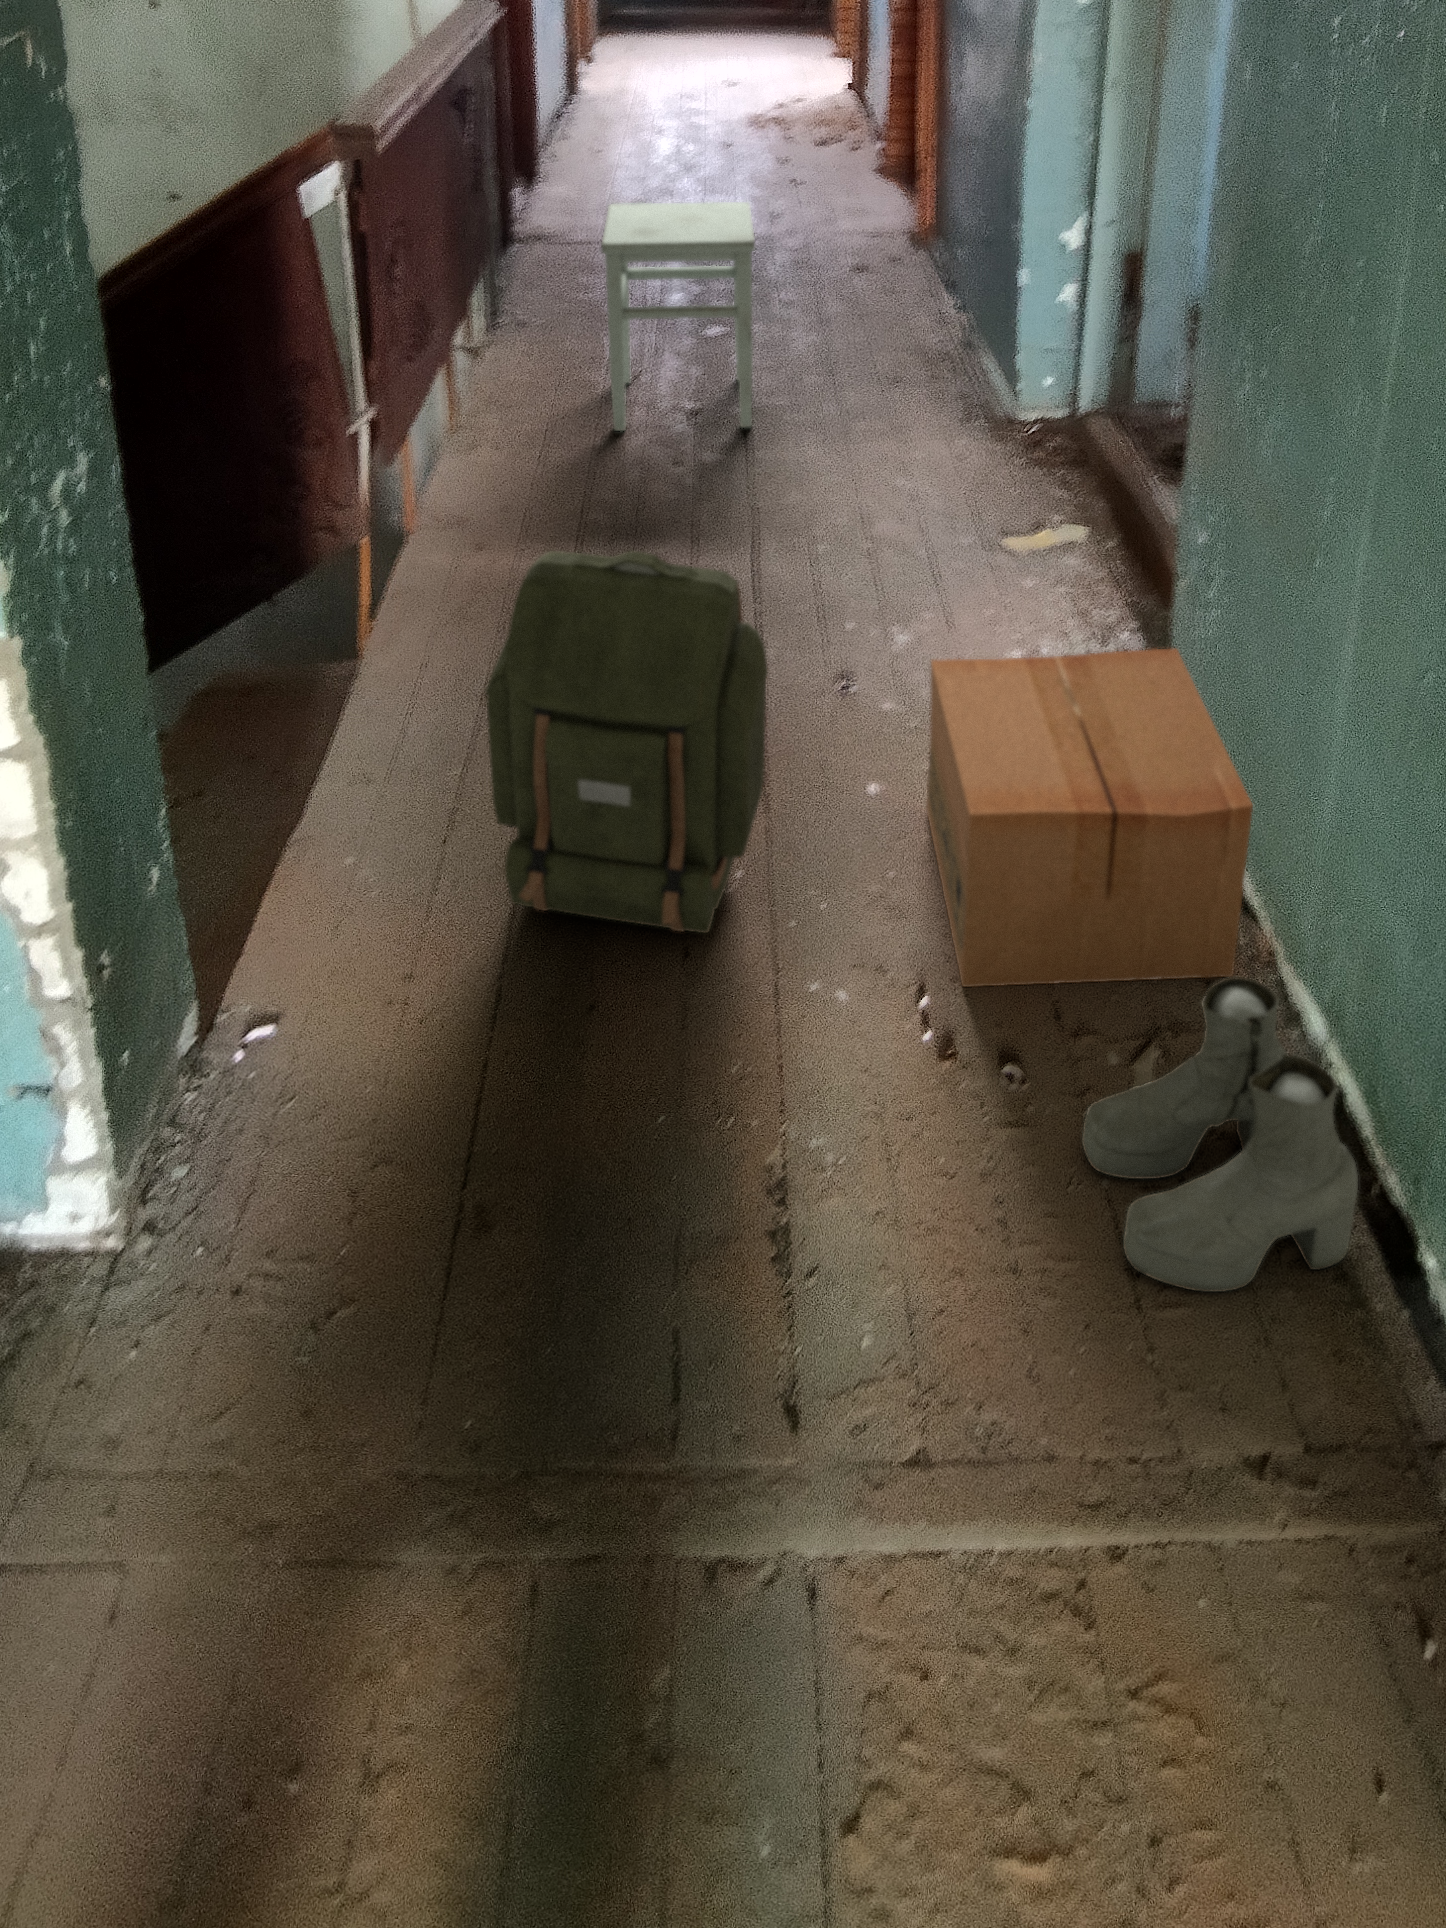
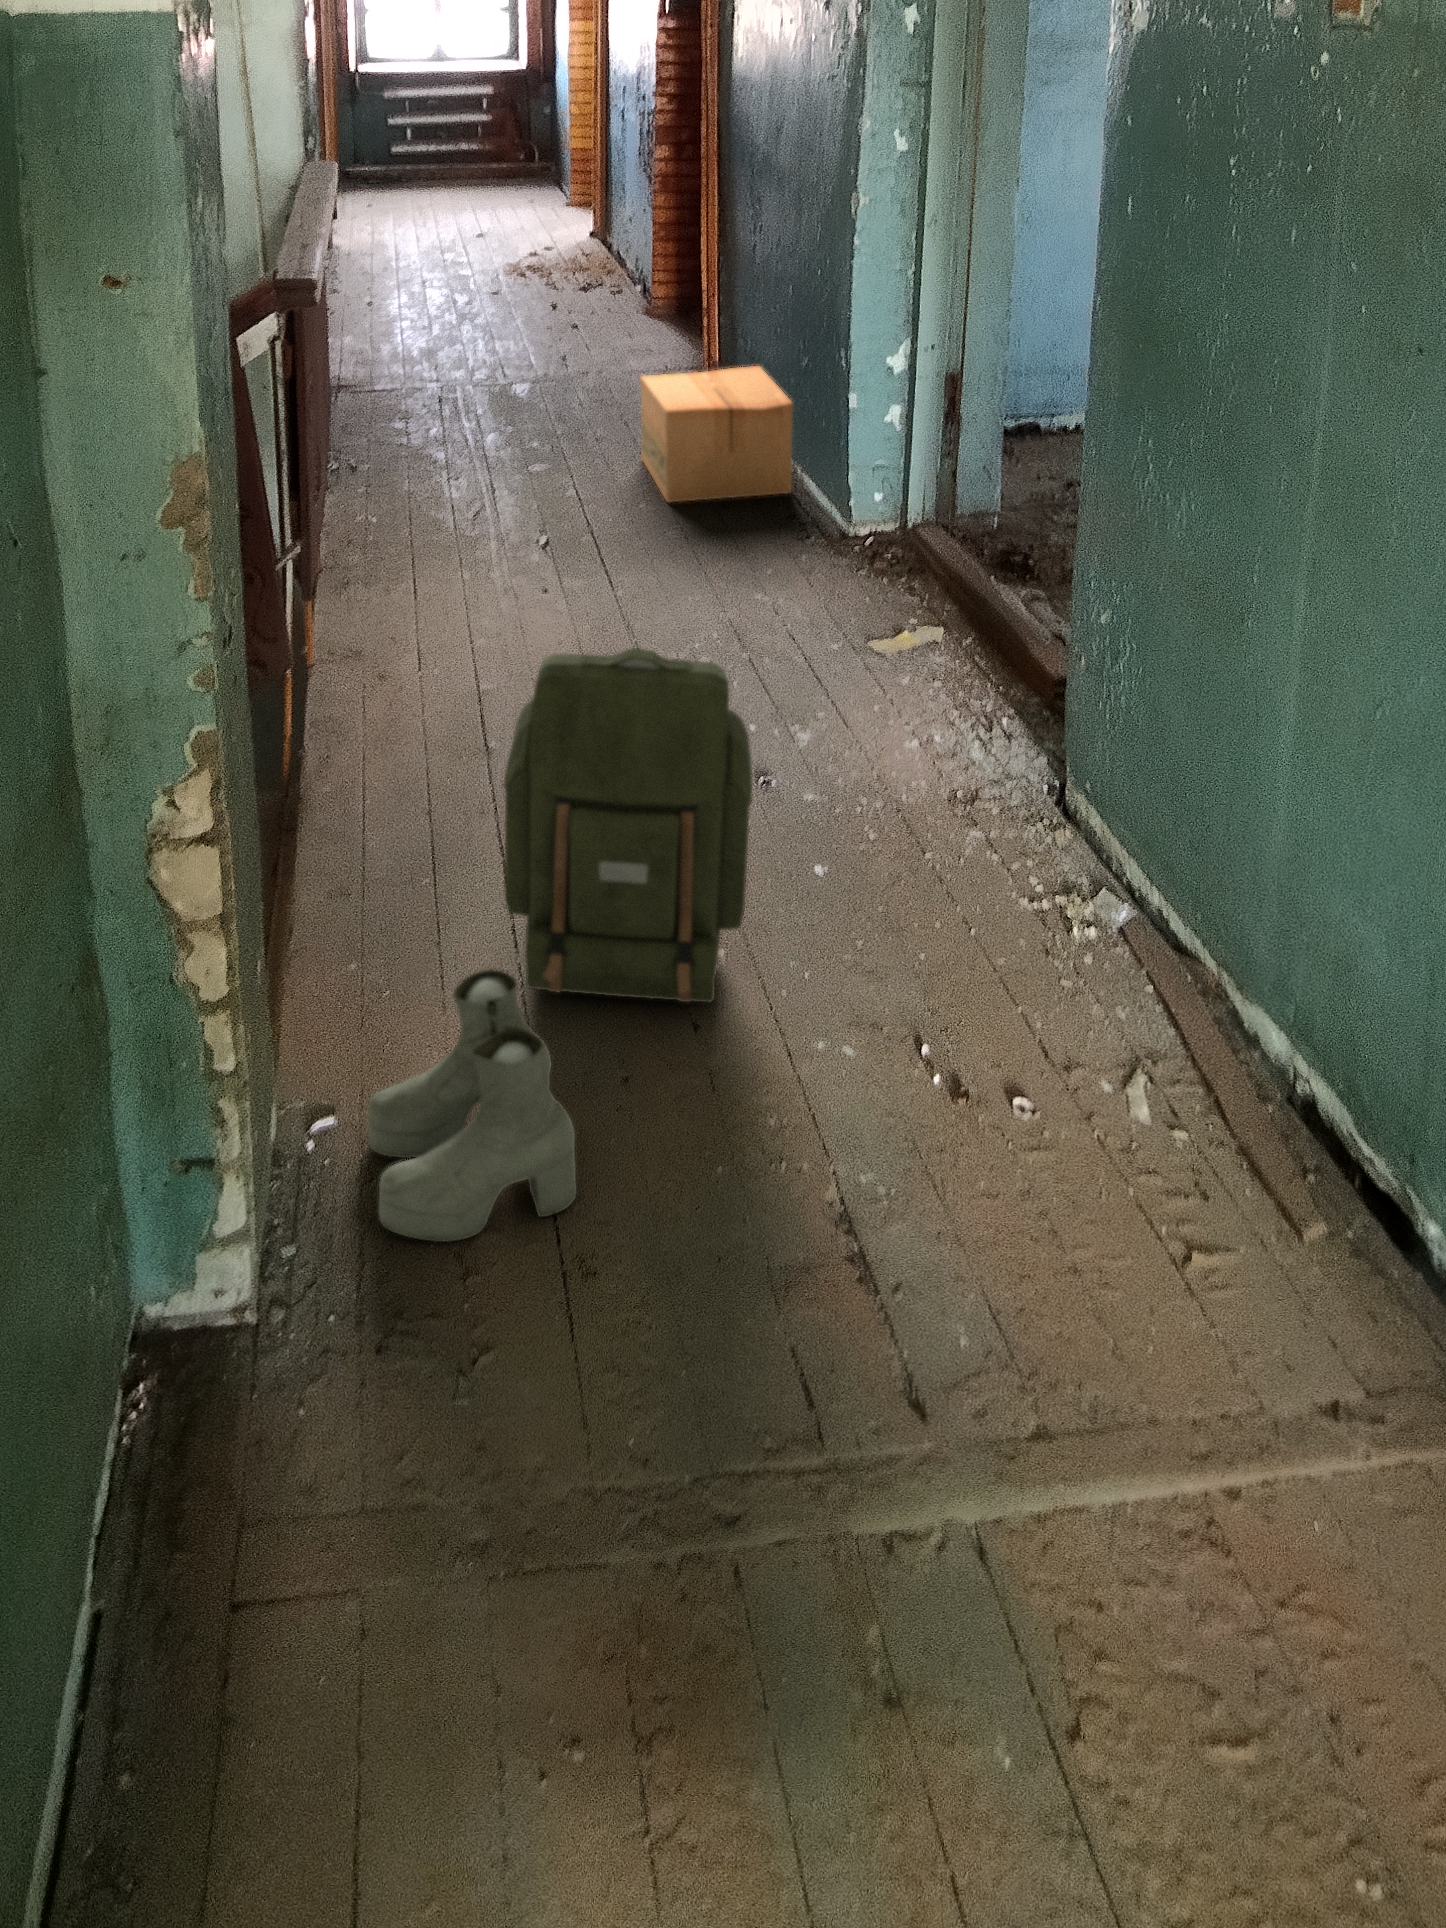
stool: present [601,202,755,431] -> none [456,339,607,559]
cardboard box: present [926,649,1253,987] -> present [640,366,793,502]
boots: present [1082,977,1358,1292] -> present [368,969,577,1242]

